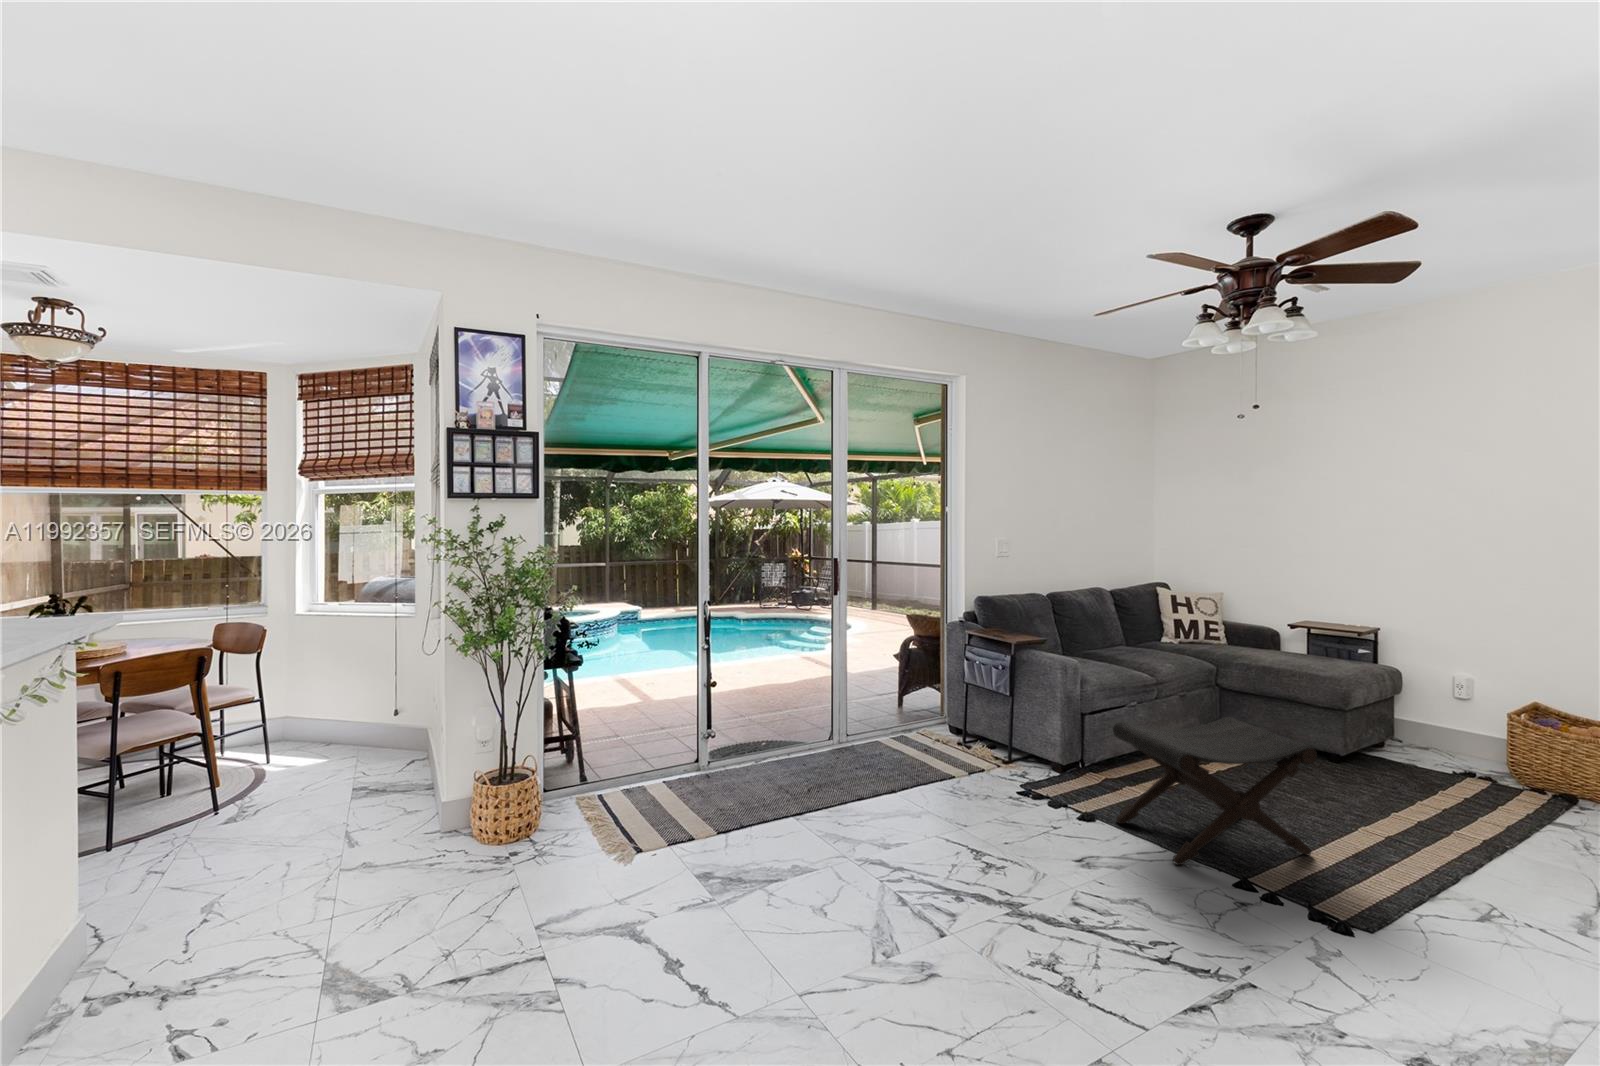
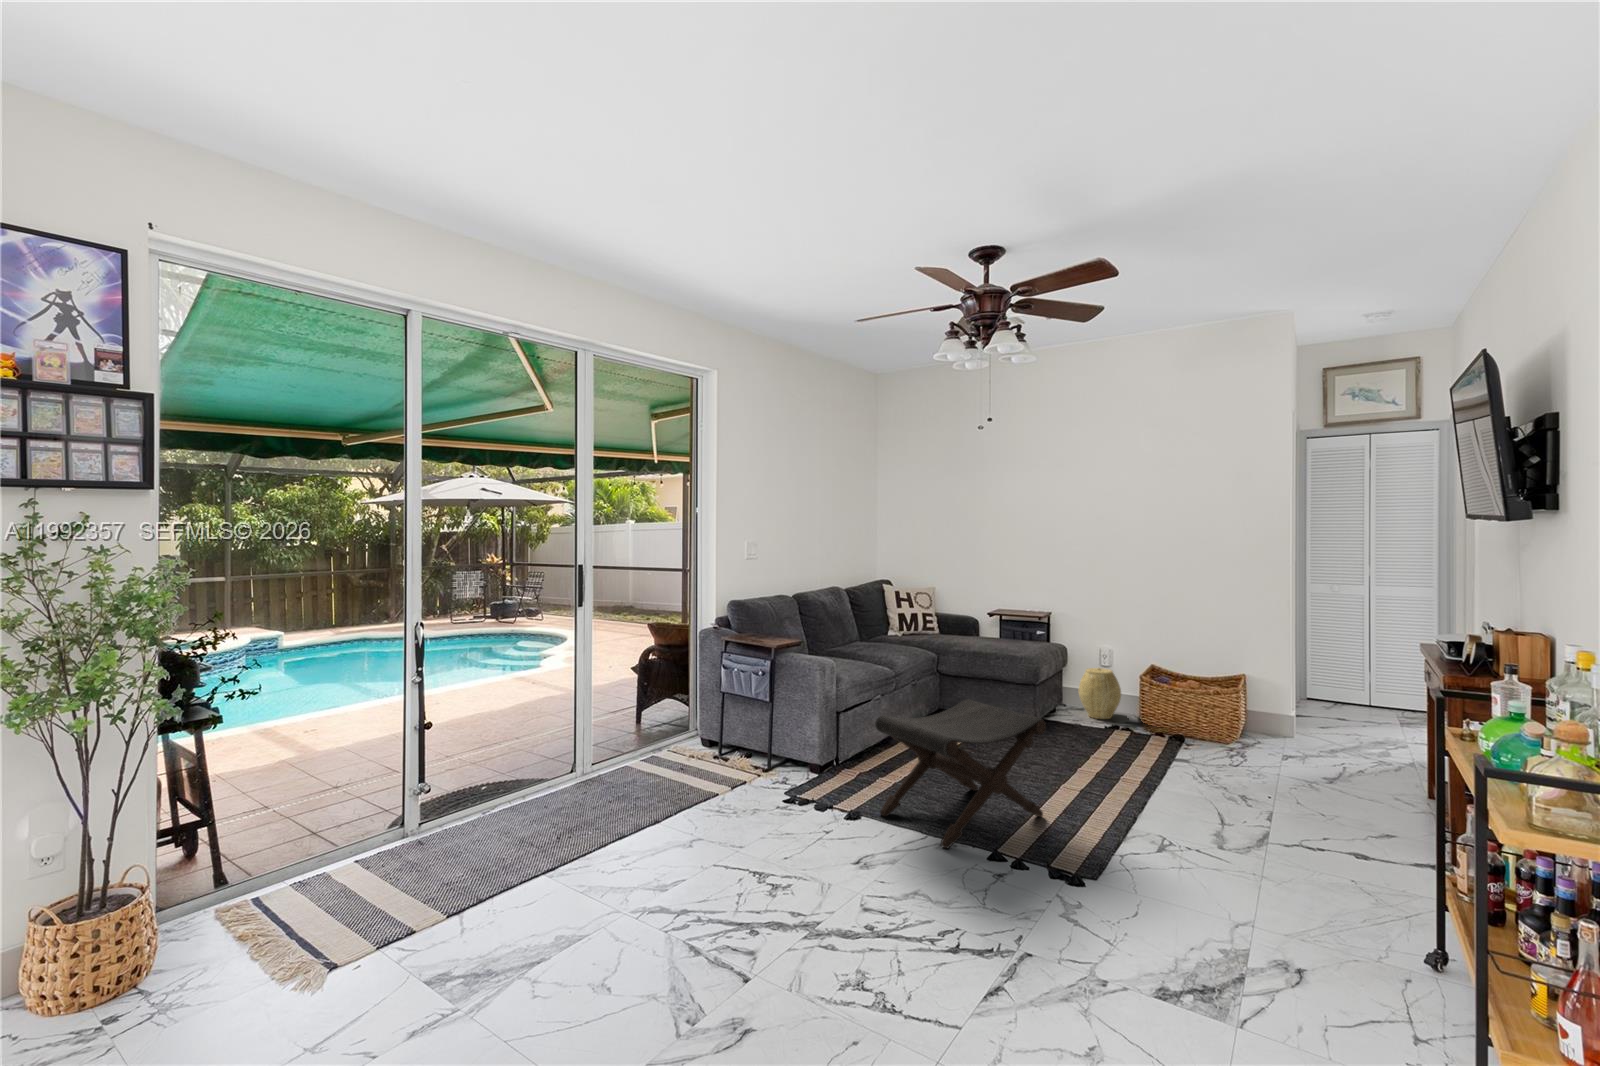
woven basket: none [1414,701,1477,764] -> present [1079,668,1121,719]

